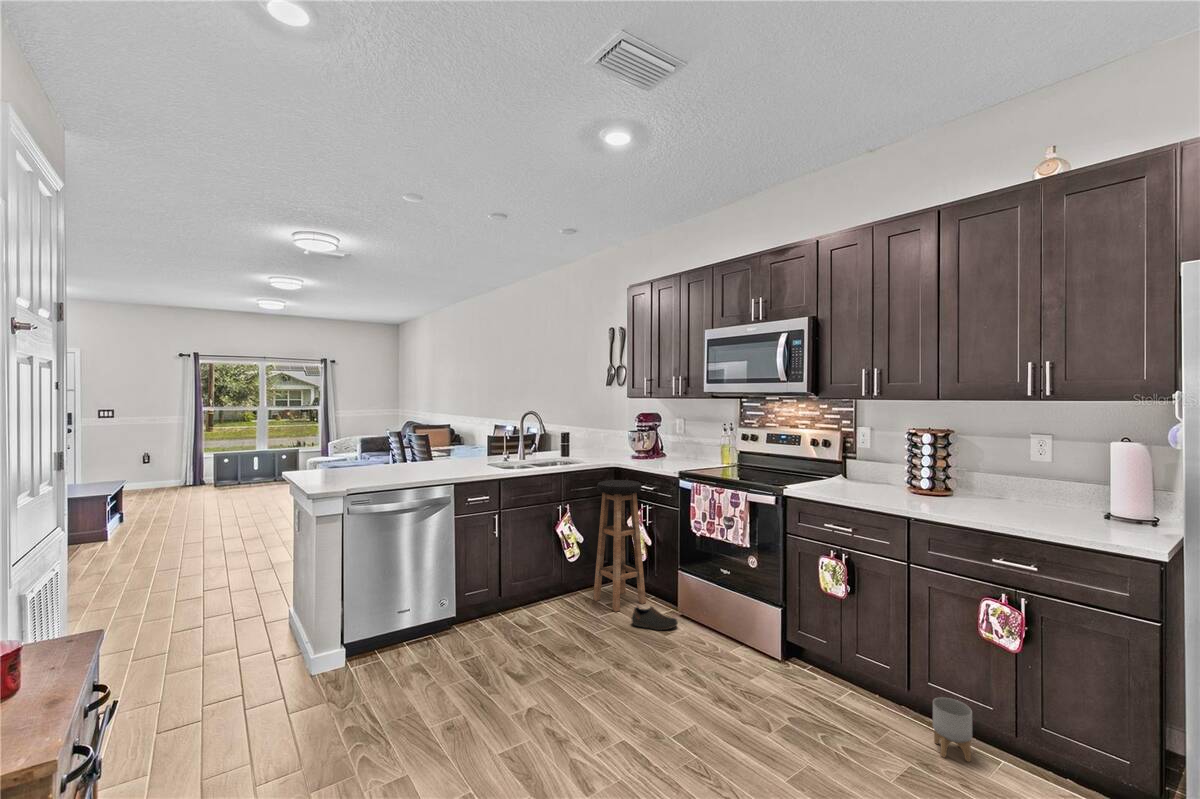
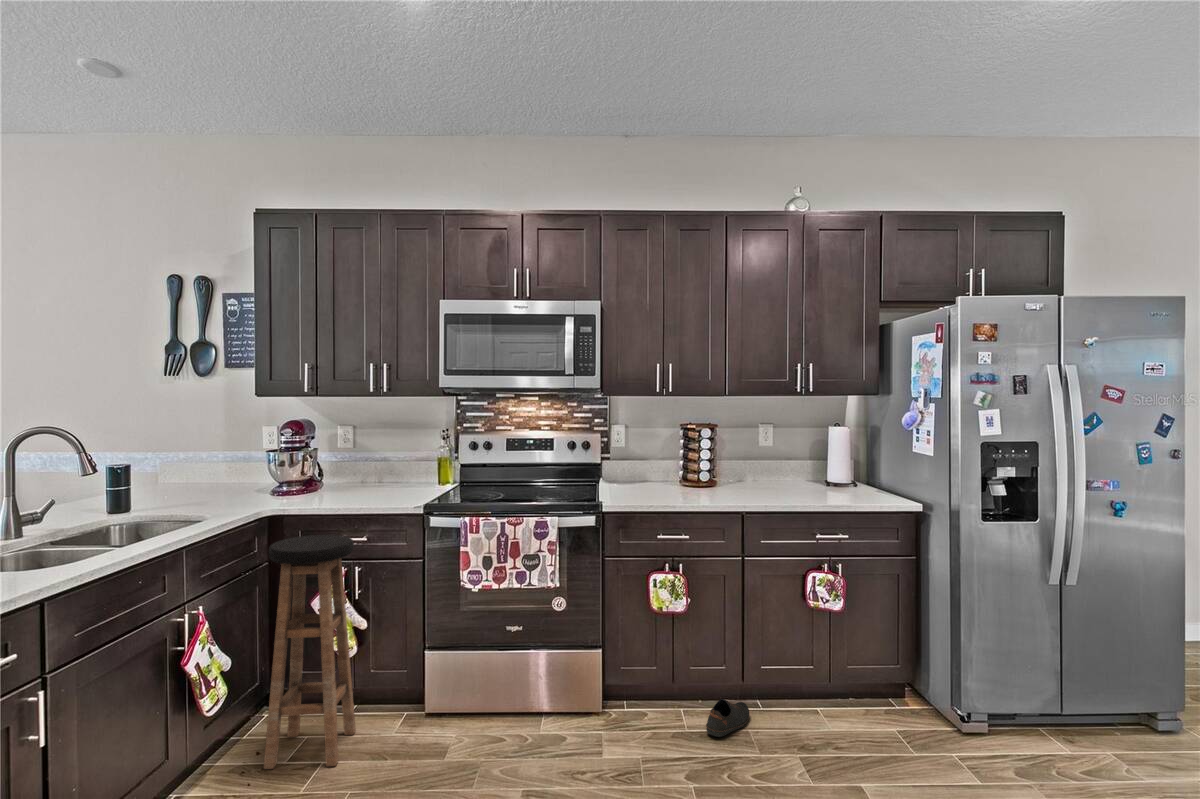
shoe: present [632,607,678,630] -> present [706,699,749,737]
planter: present [933,697,972,762] -> none [771,667,802,722]

